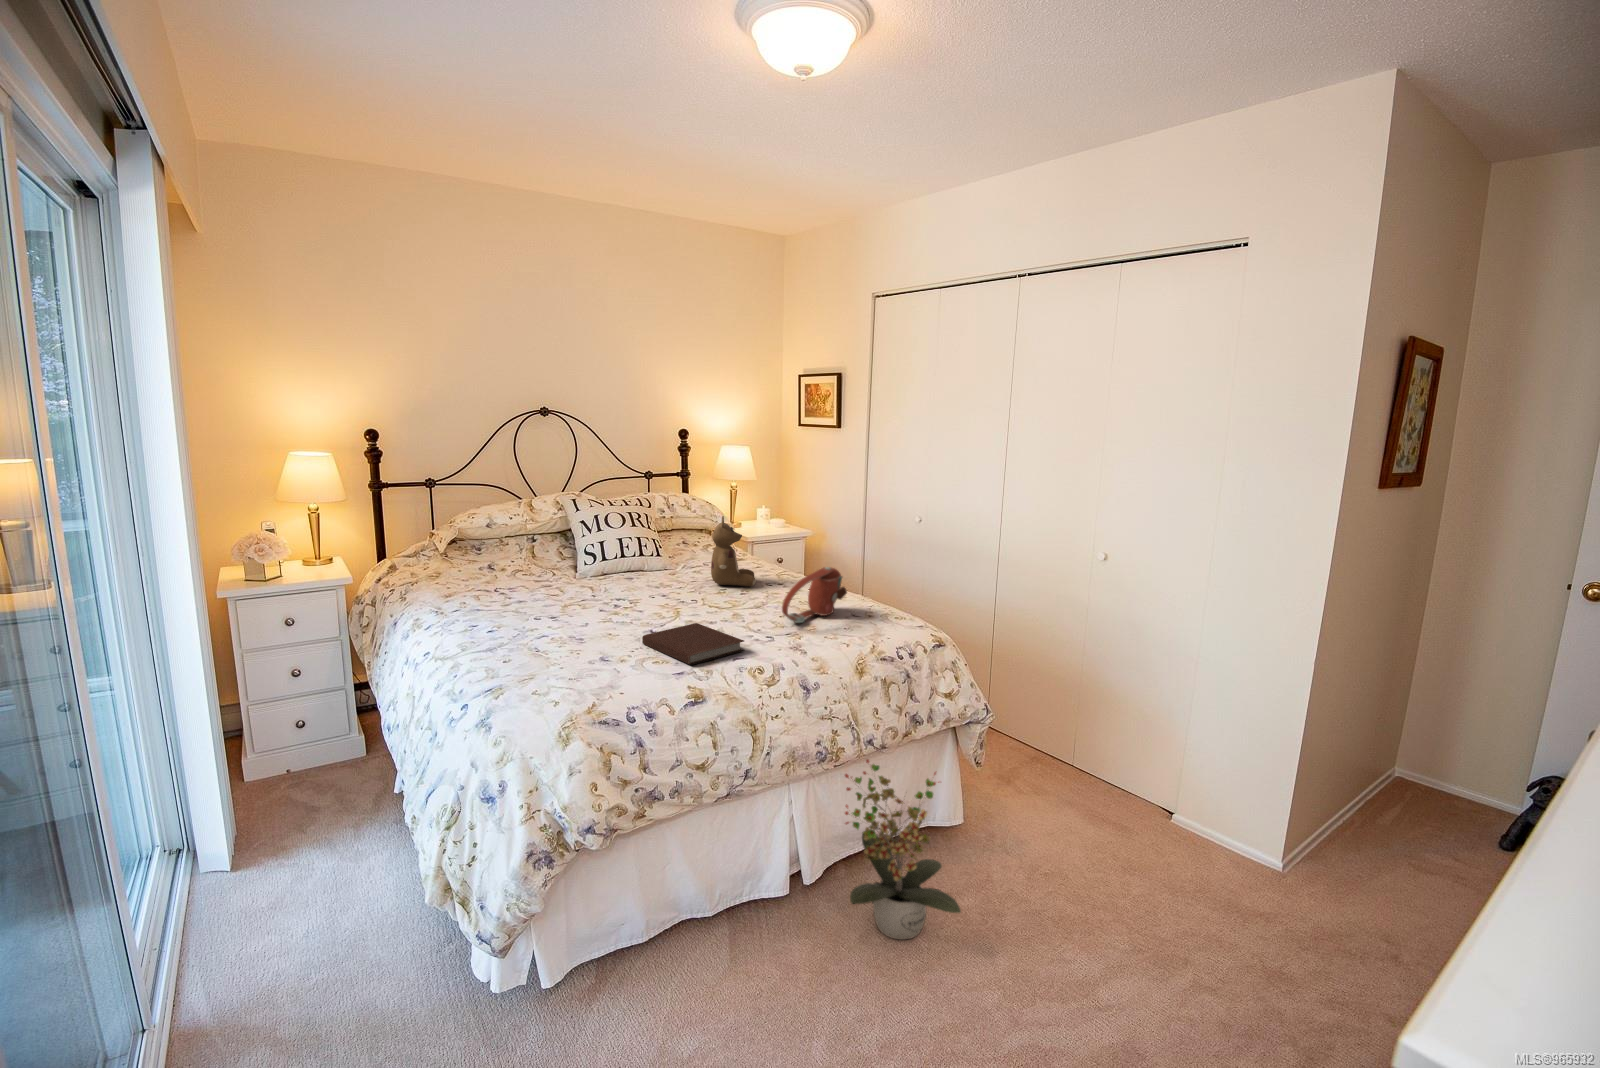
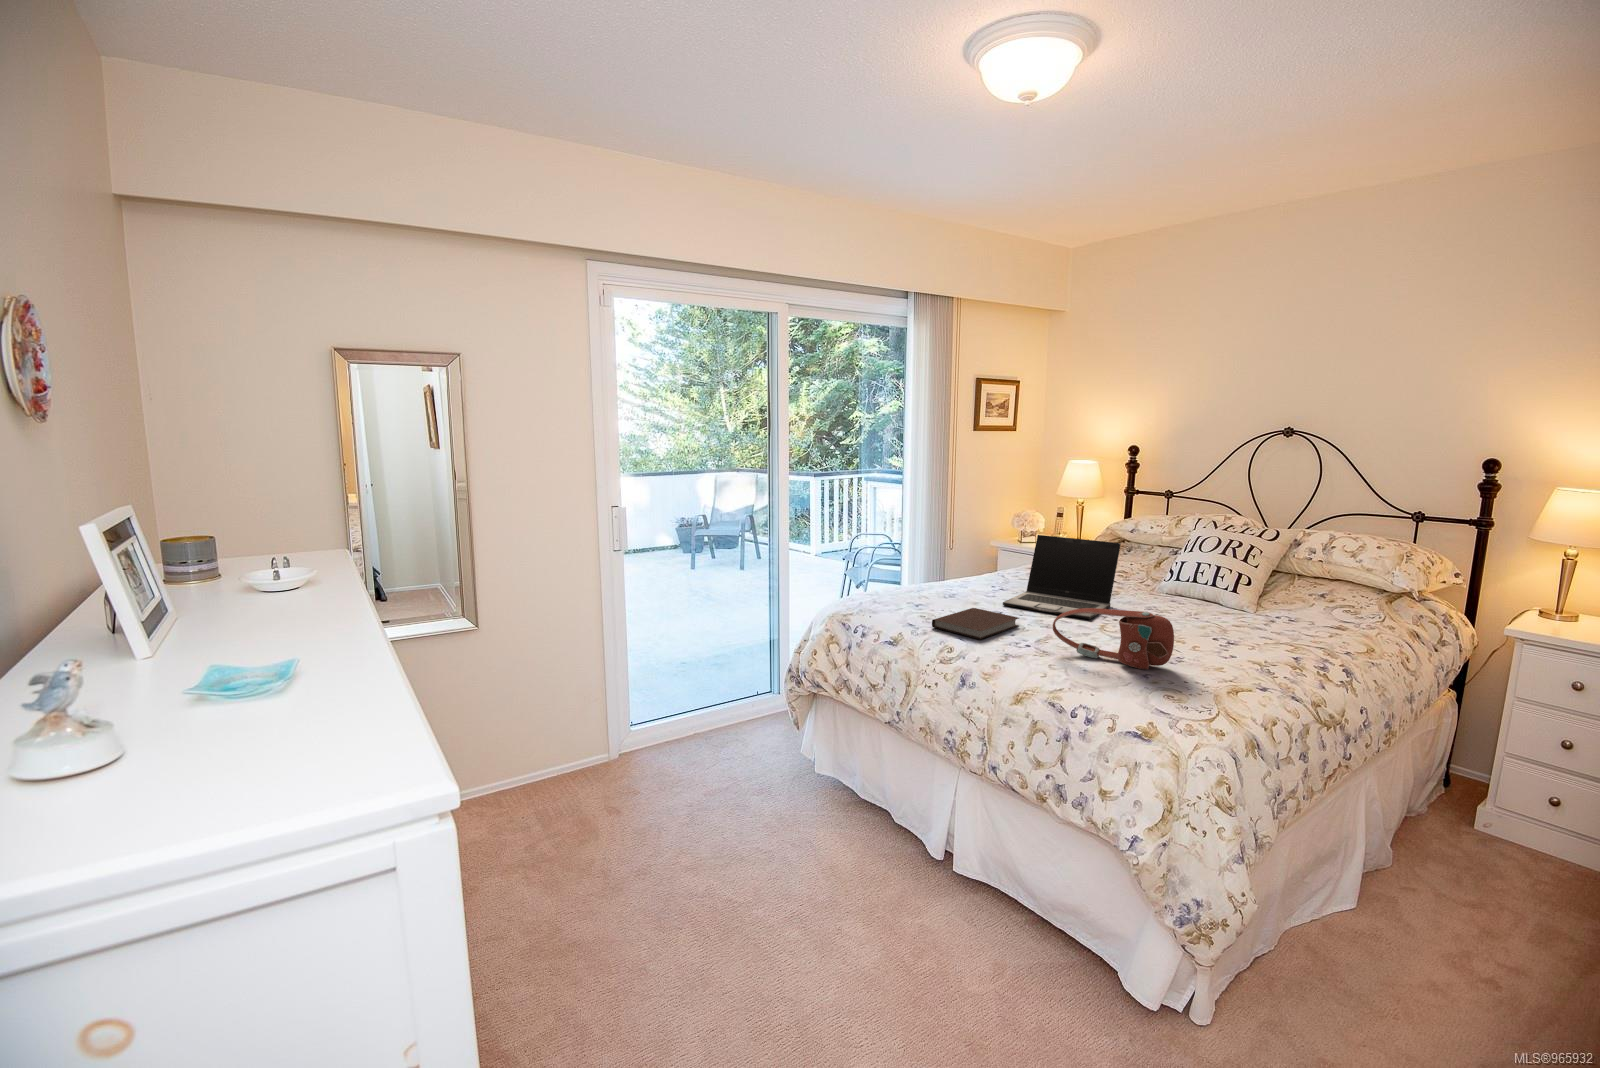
stuffed bear: present [711,516,756,586] -> none [1172,551,1244,636]
laptop: none [548,531,689,627] -> present [1003,535,1121,619]
potted plant: present [845,759,961,940] -> none [892,772,1011,957]

